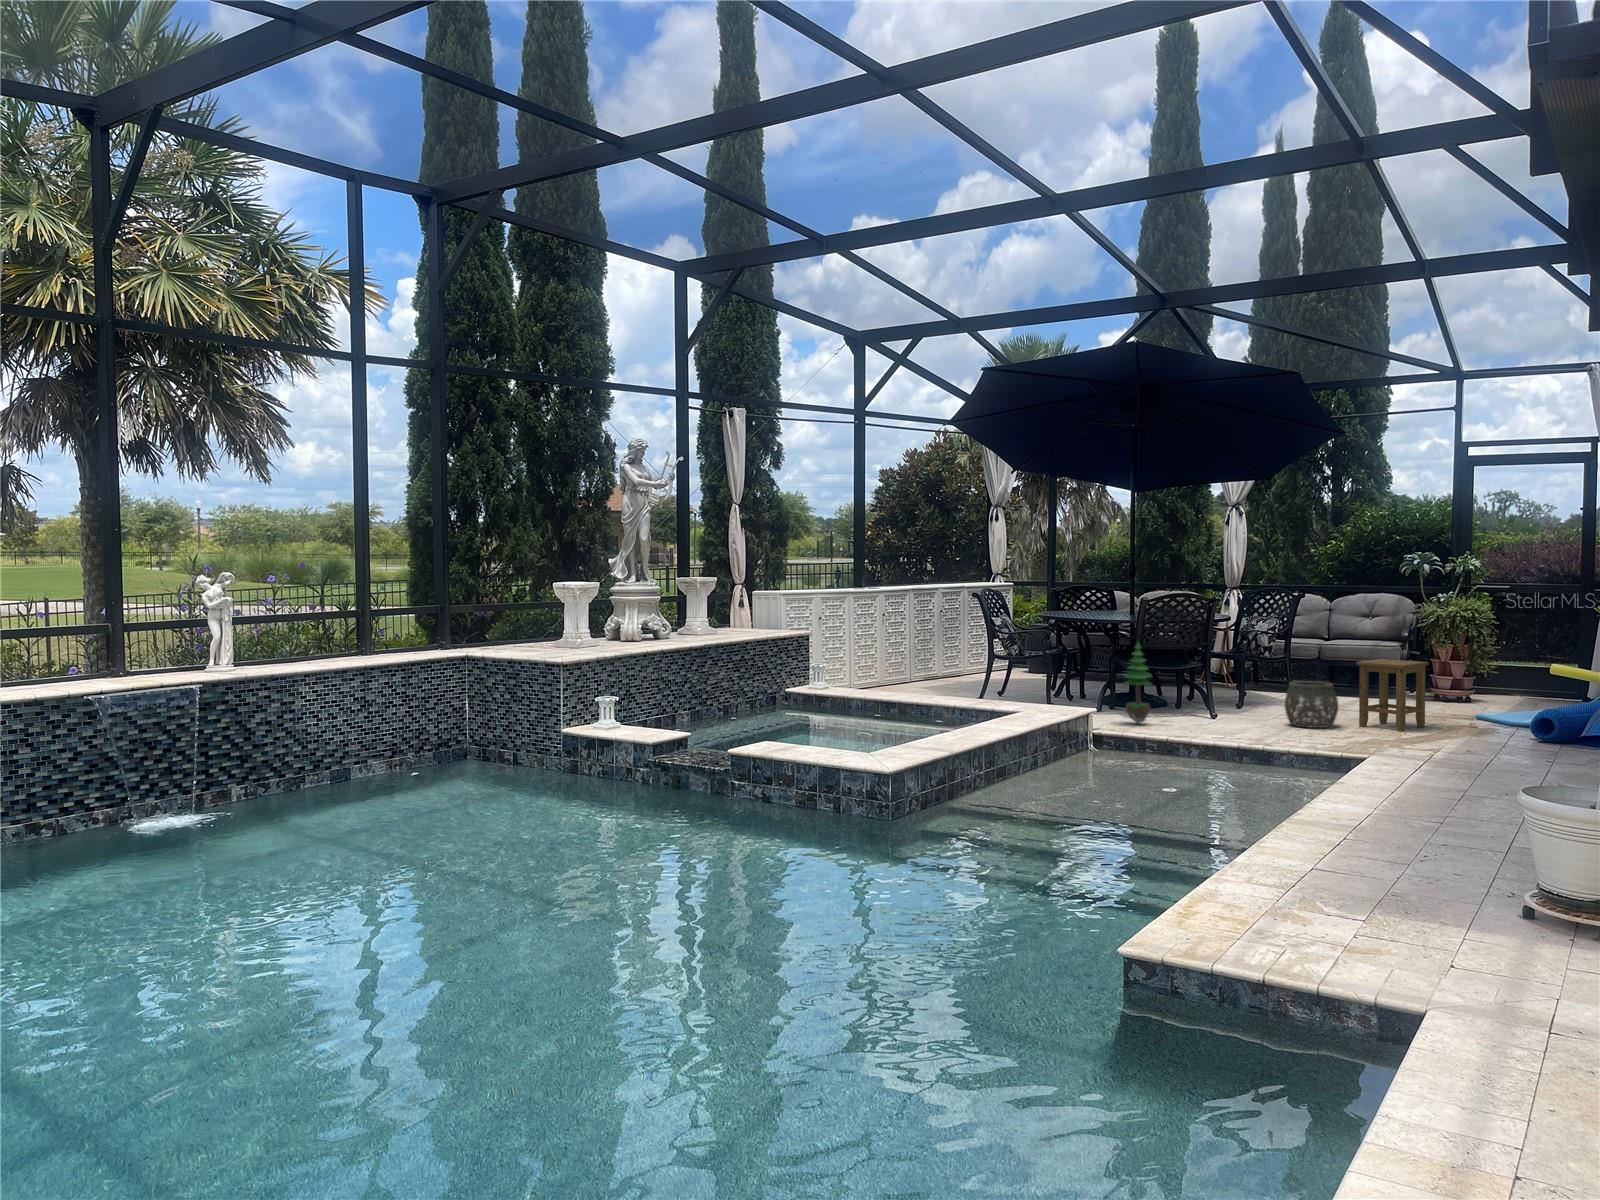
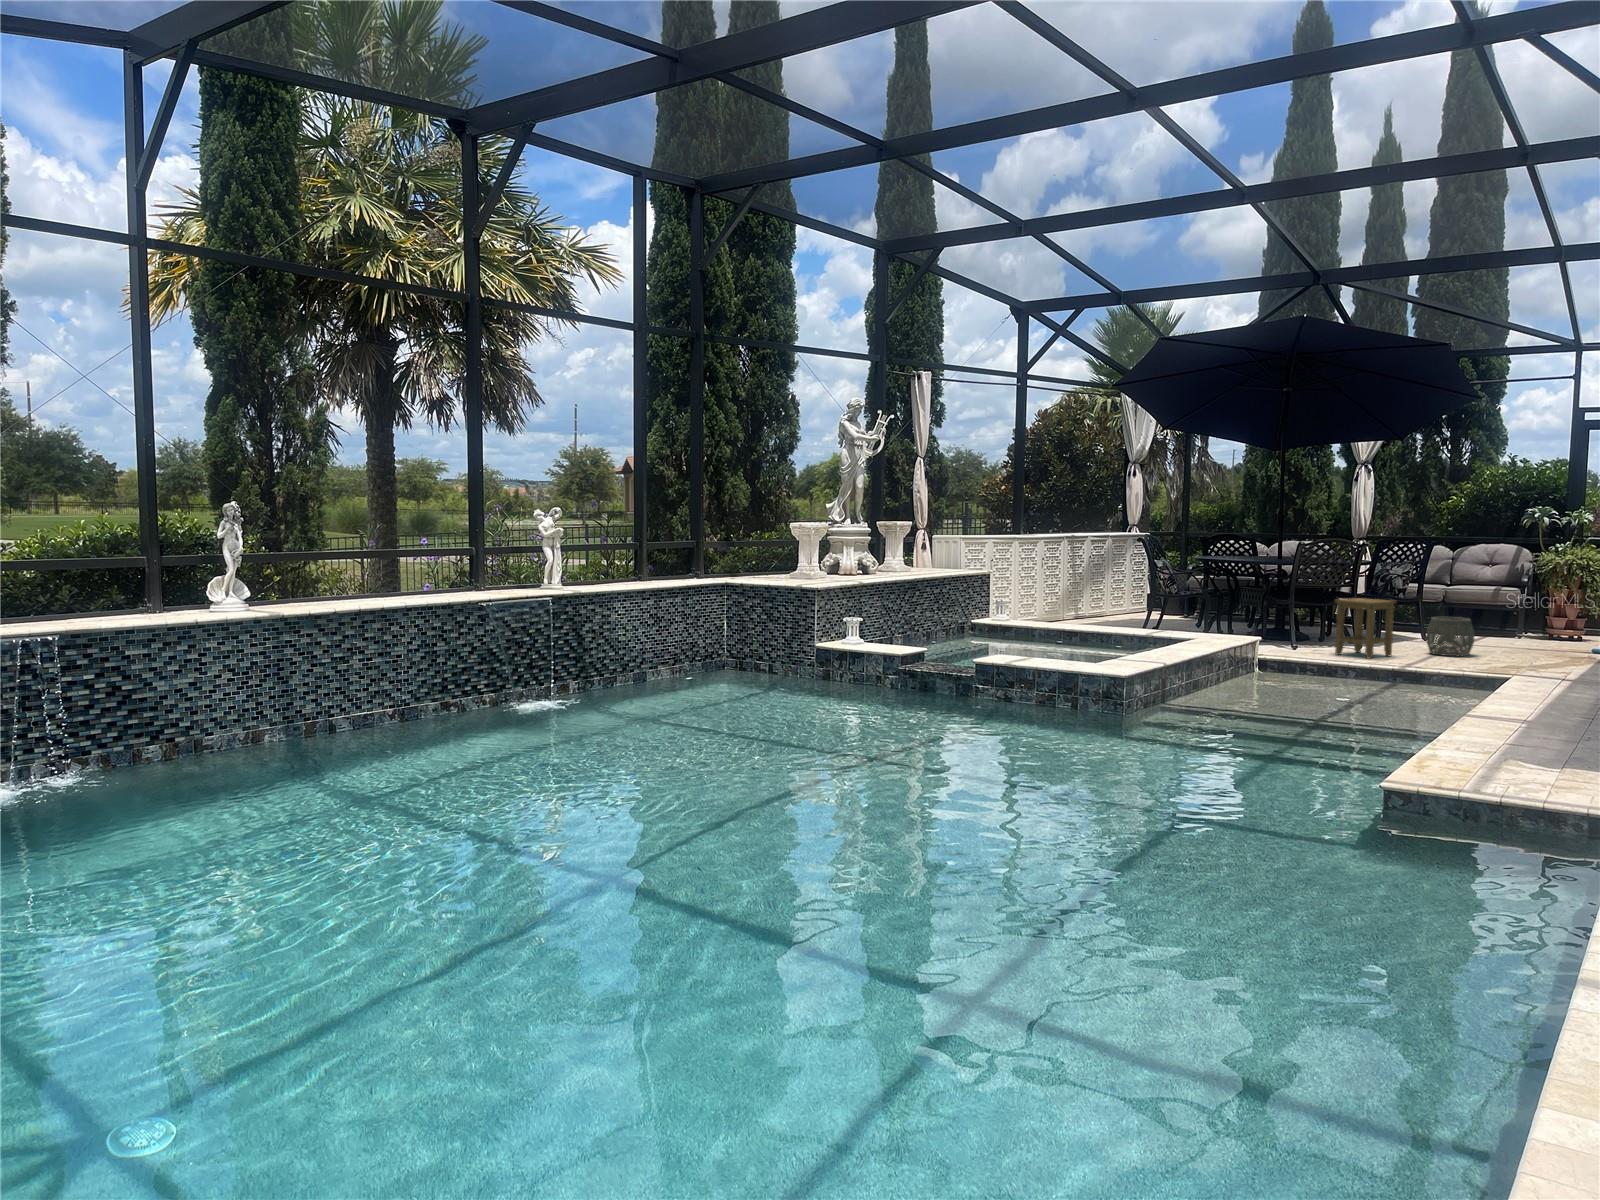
potted tree: present [1124,643,1151,724] -> none [1283,580,1311,651]
stool: present [1356,659,1429,732] -> present [1335,598,1396,659]

